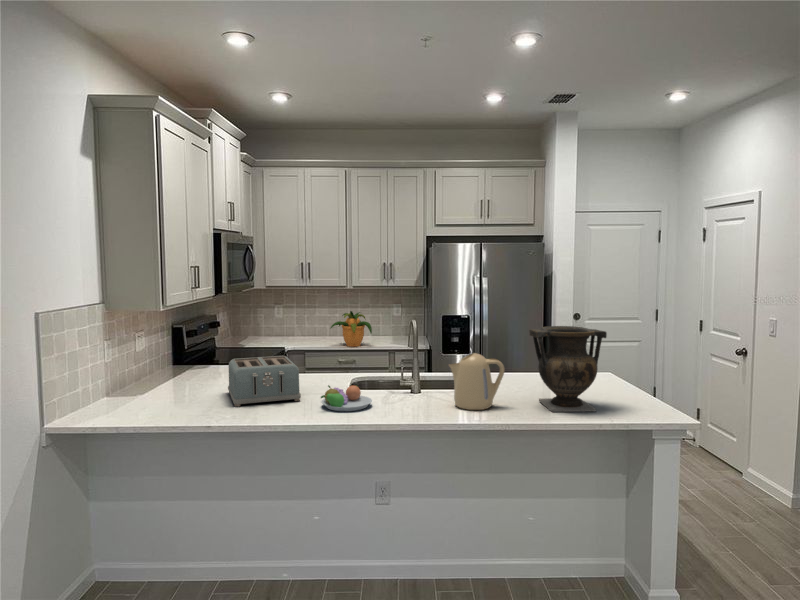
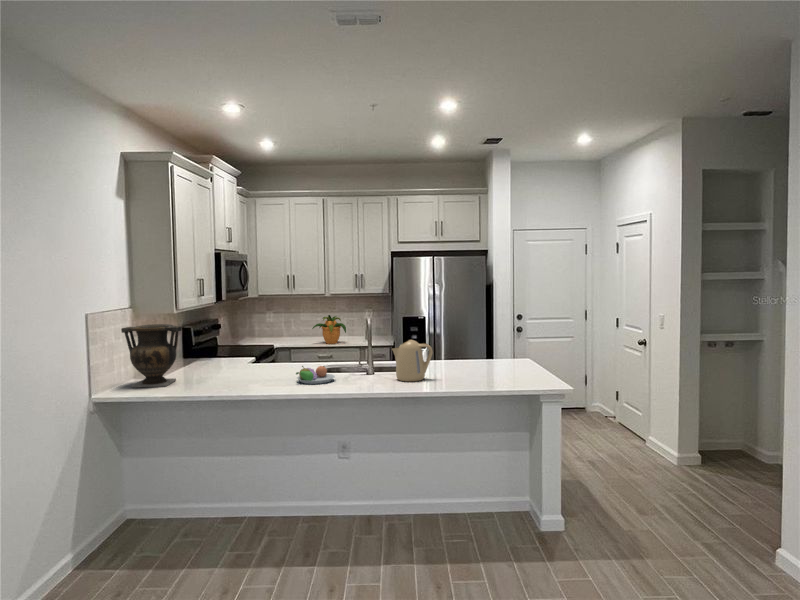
vase: present [529,326,607,412] -> present [121,324,182,388]
toaster: present [228,356,301,407] -> none [227,346,282,383]

